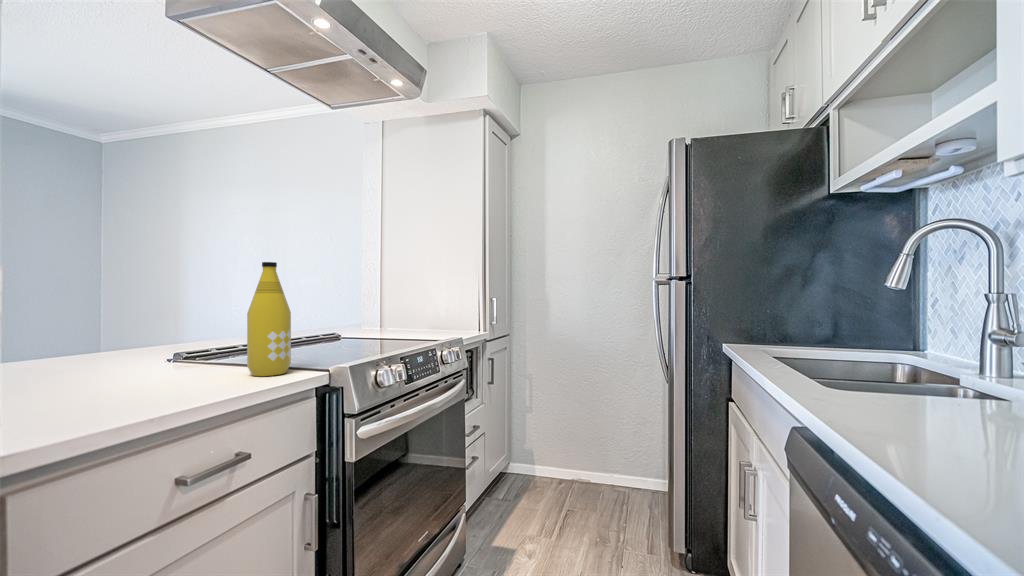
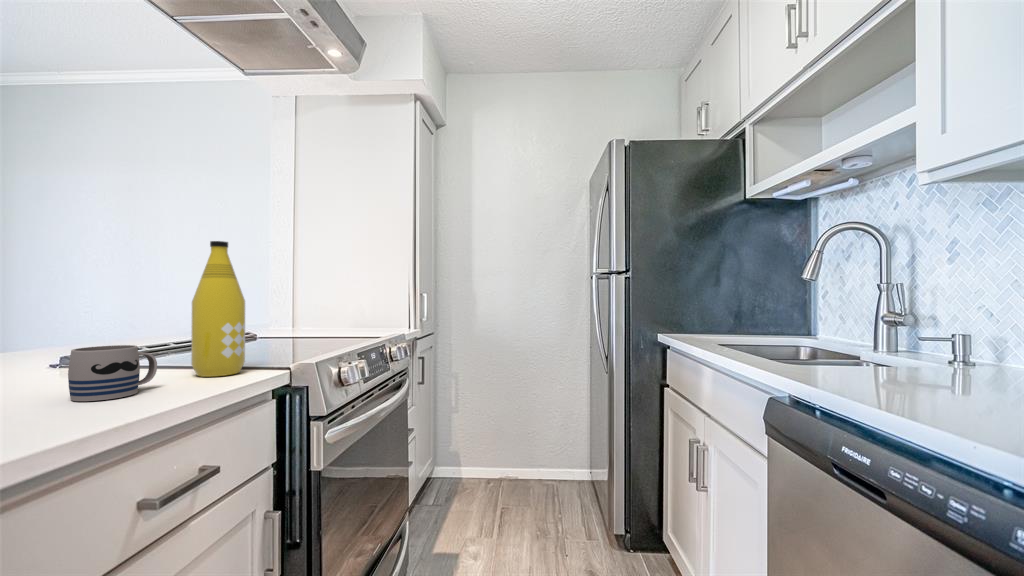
mug: none [143,350,212,394] -> present [68,345,157,401]

